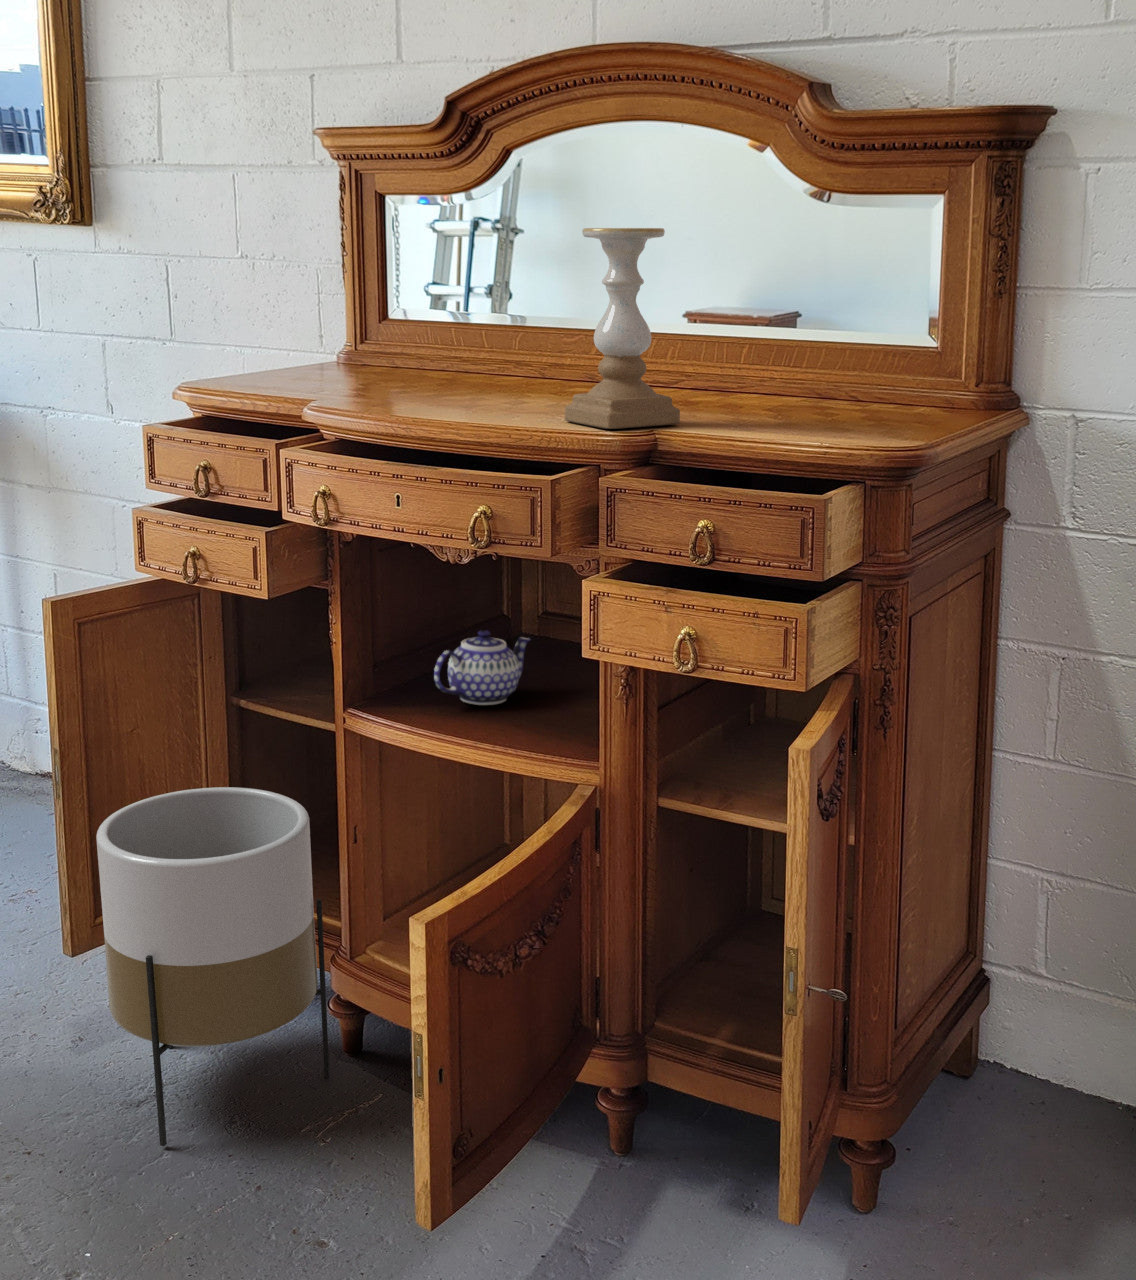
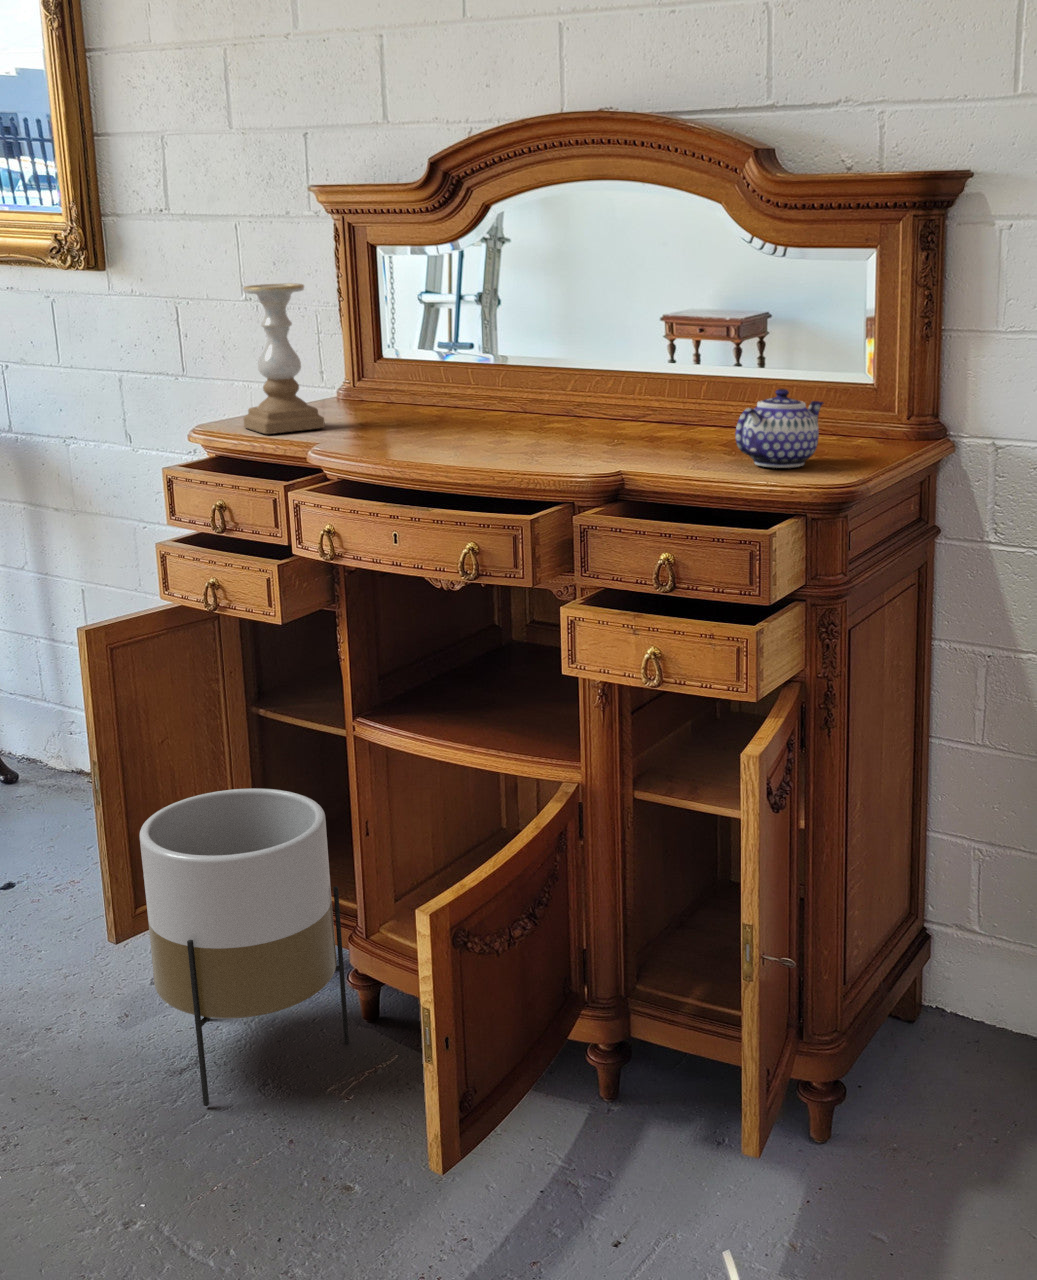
candle holder: present [565,228,680,429] -> present [243,283,325,434]
teapot: present [434,630,530,705] -> present [735,389,824,468]

